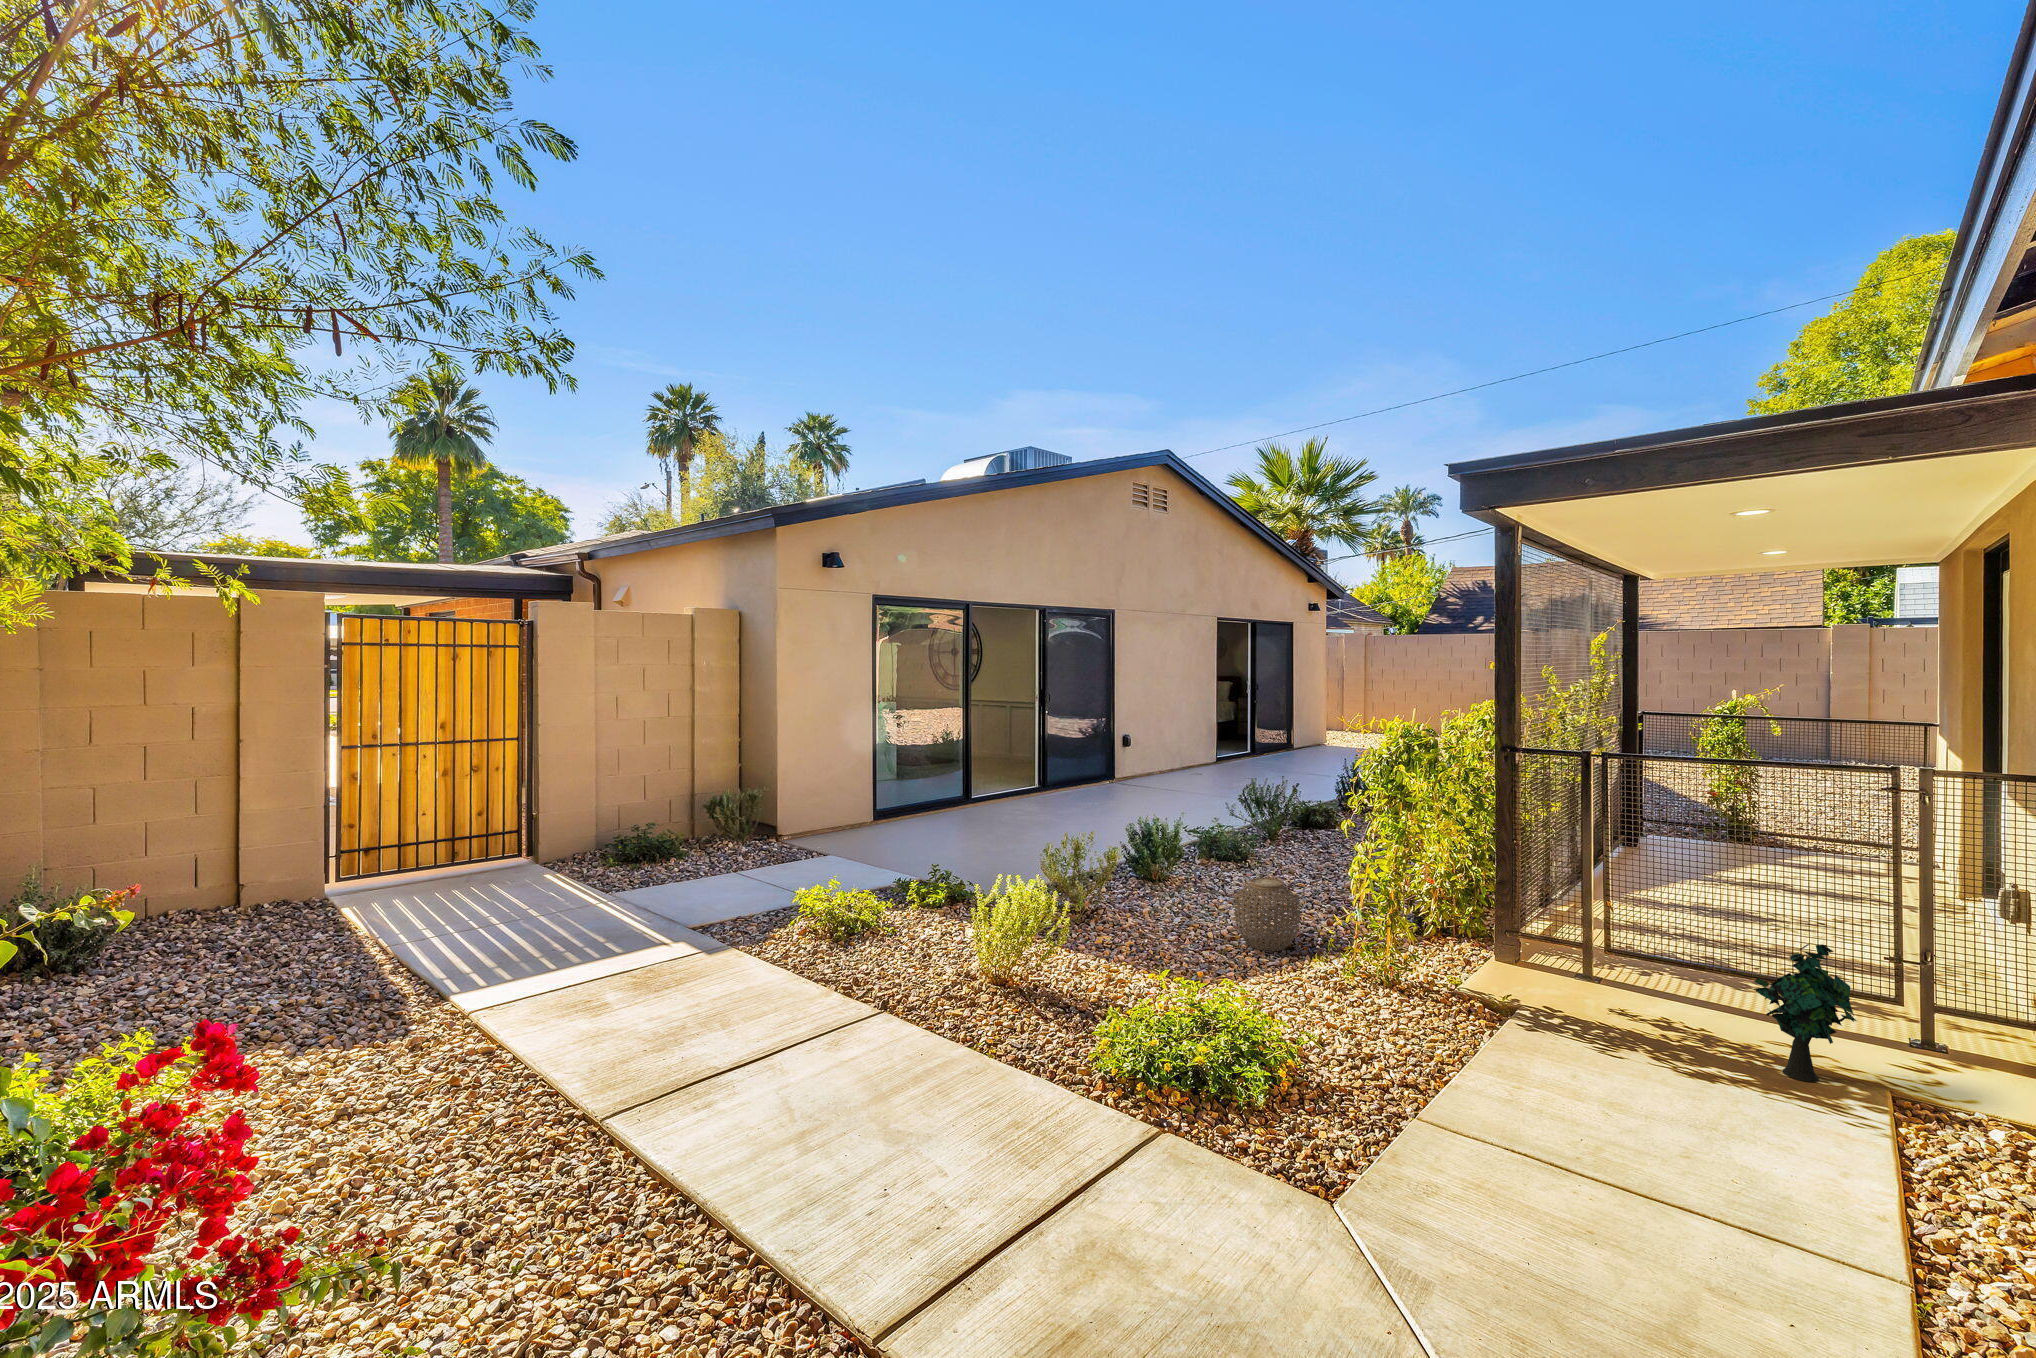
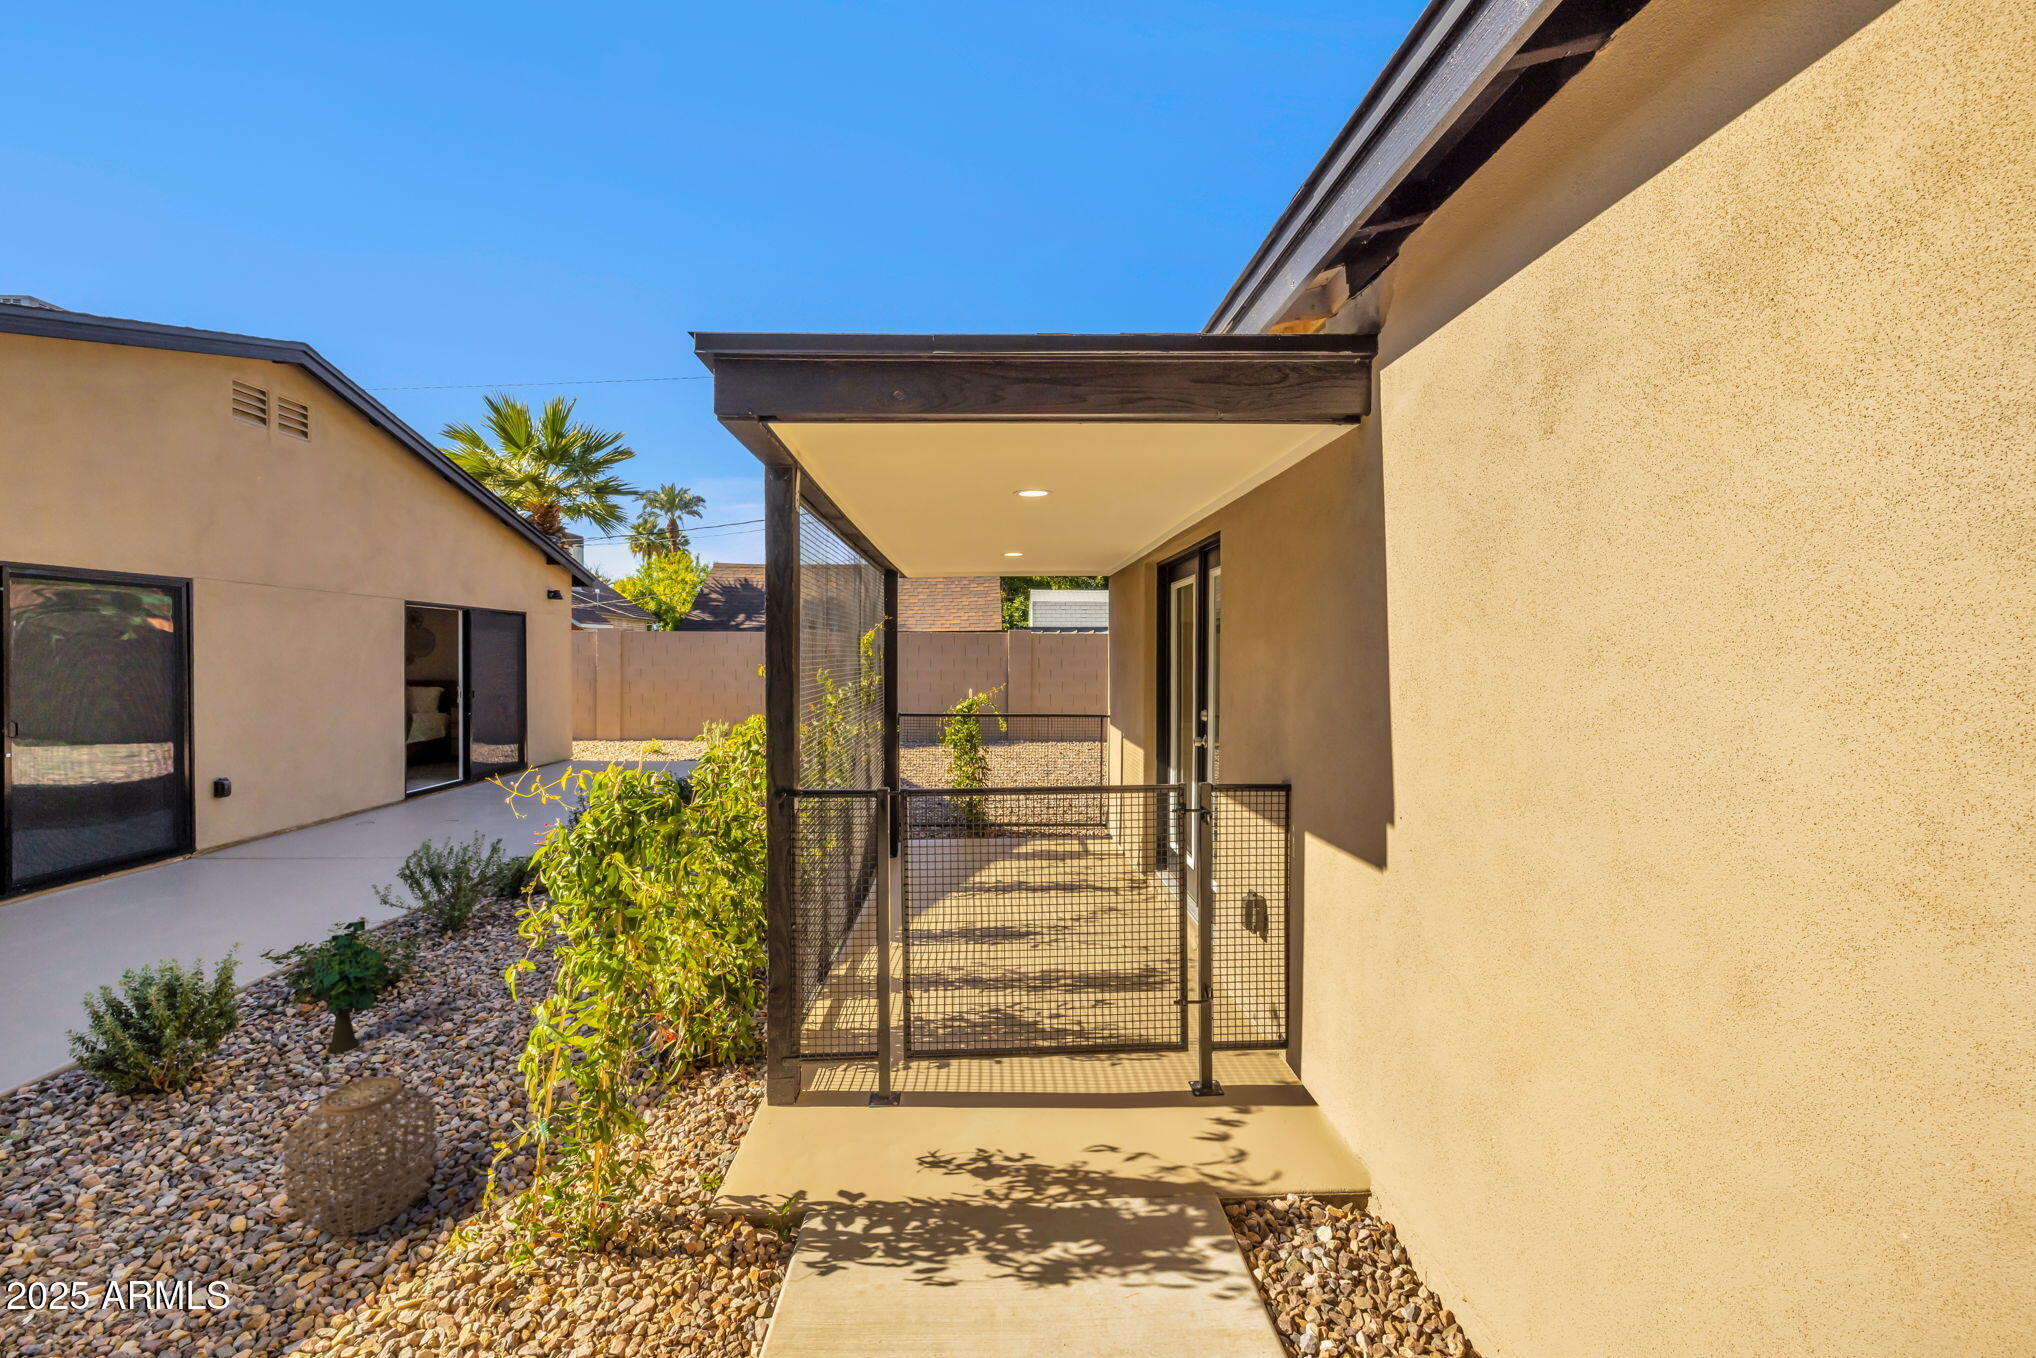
decorative plant: present [1753,944,1857,1082] -> present [296,921,390,1053]

